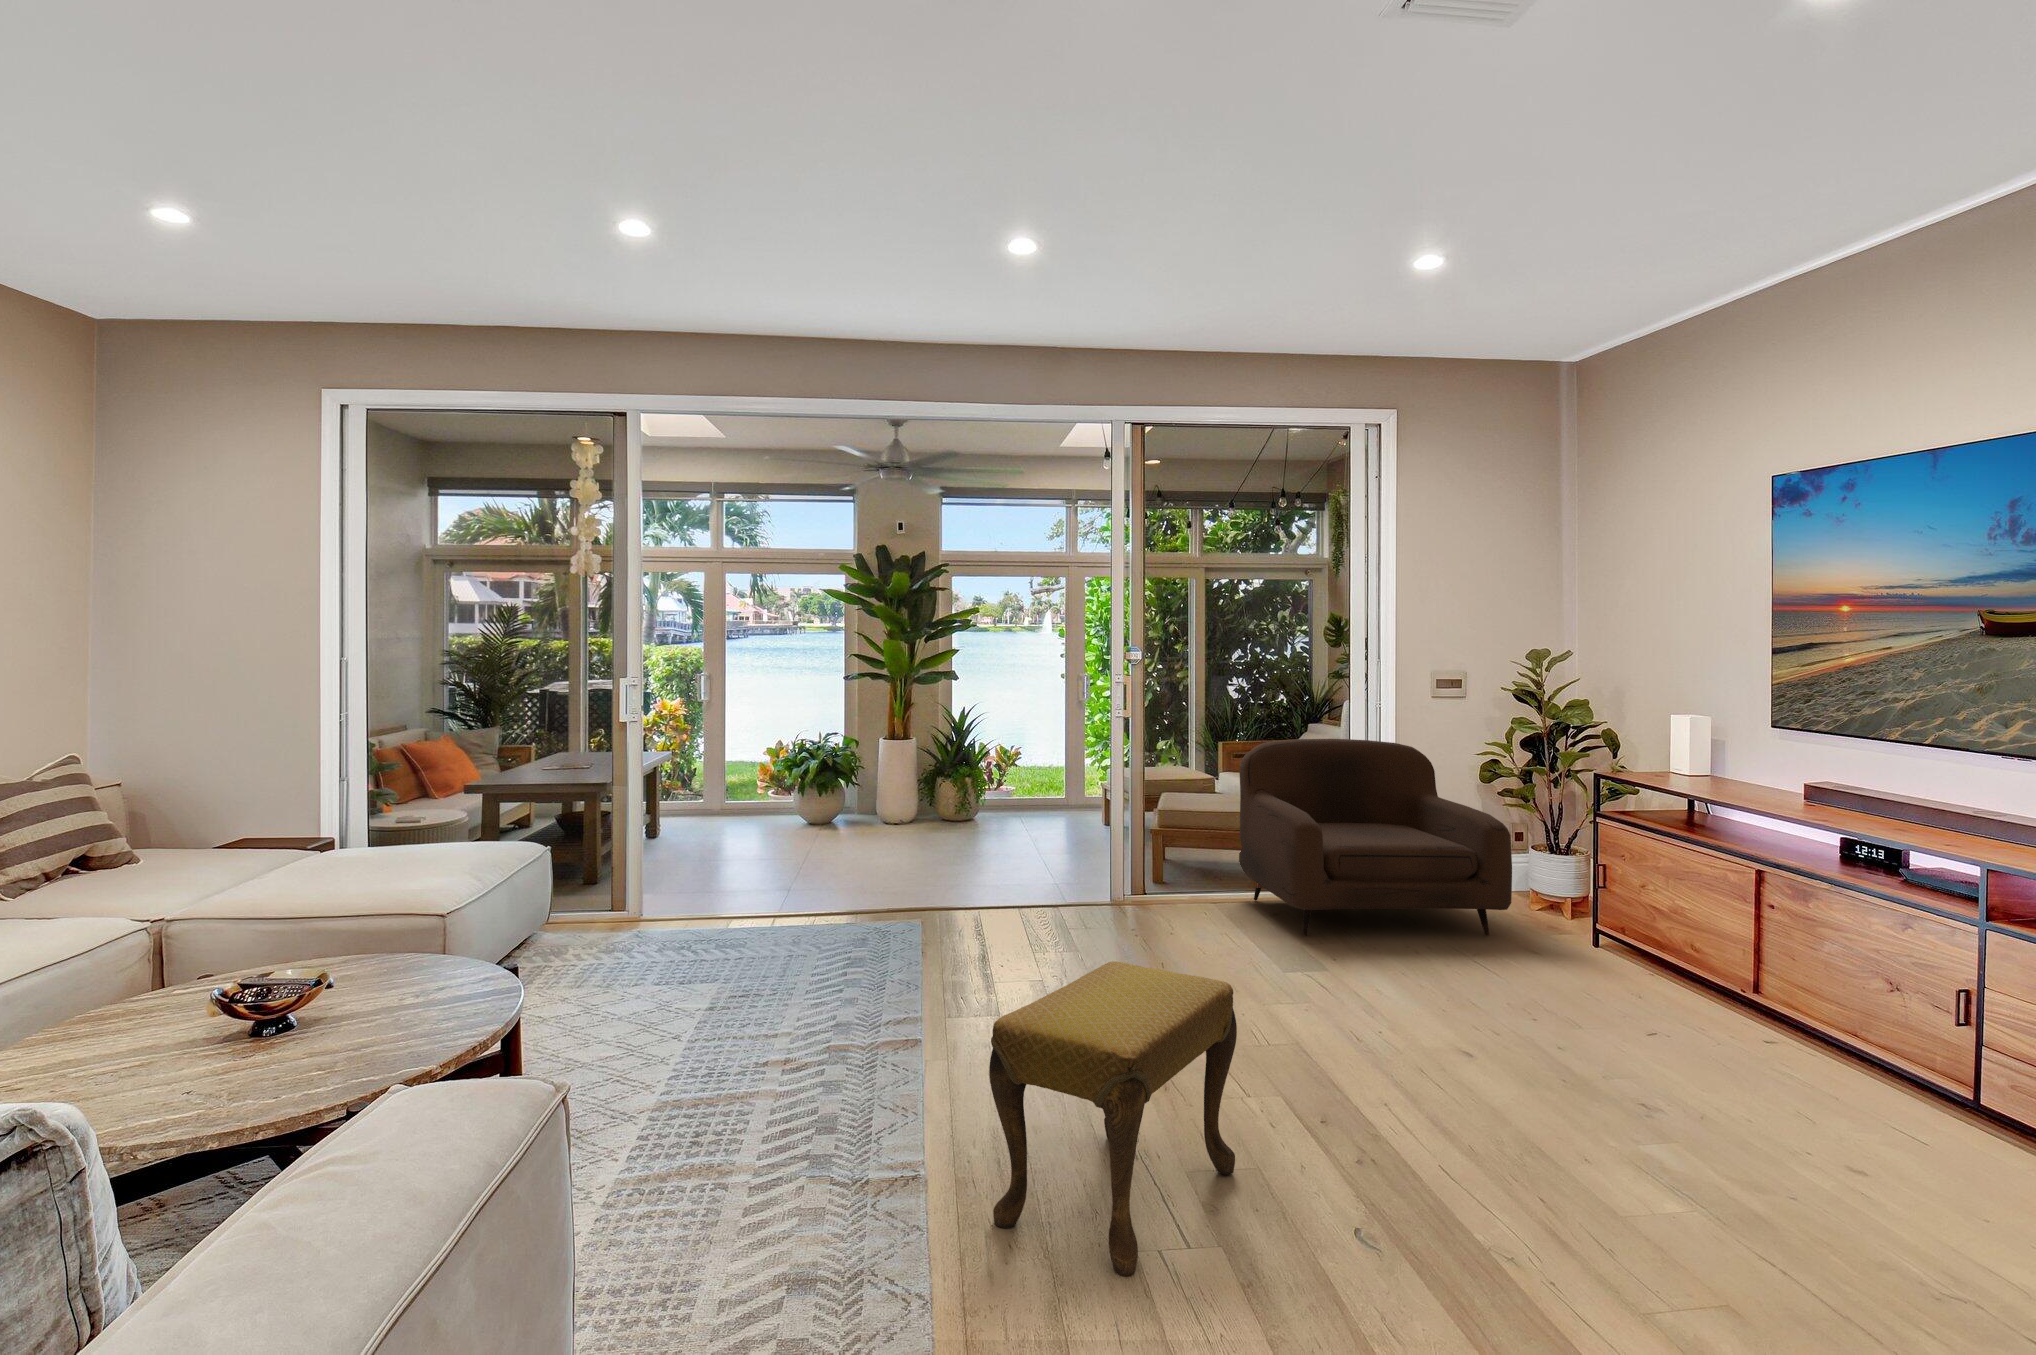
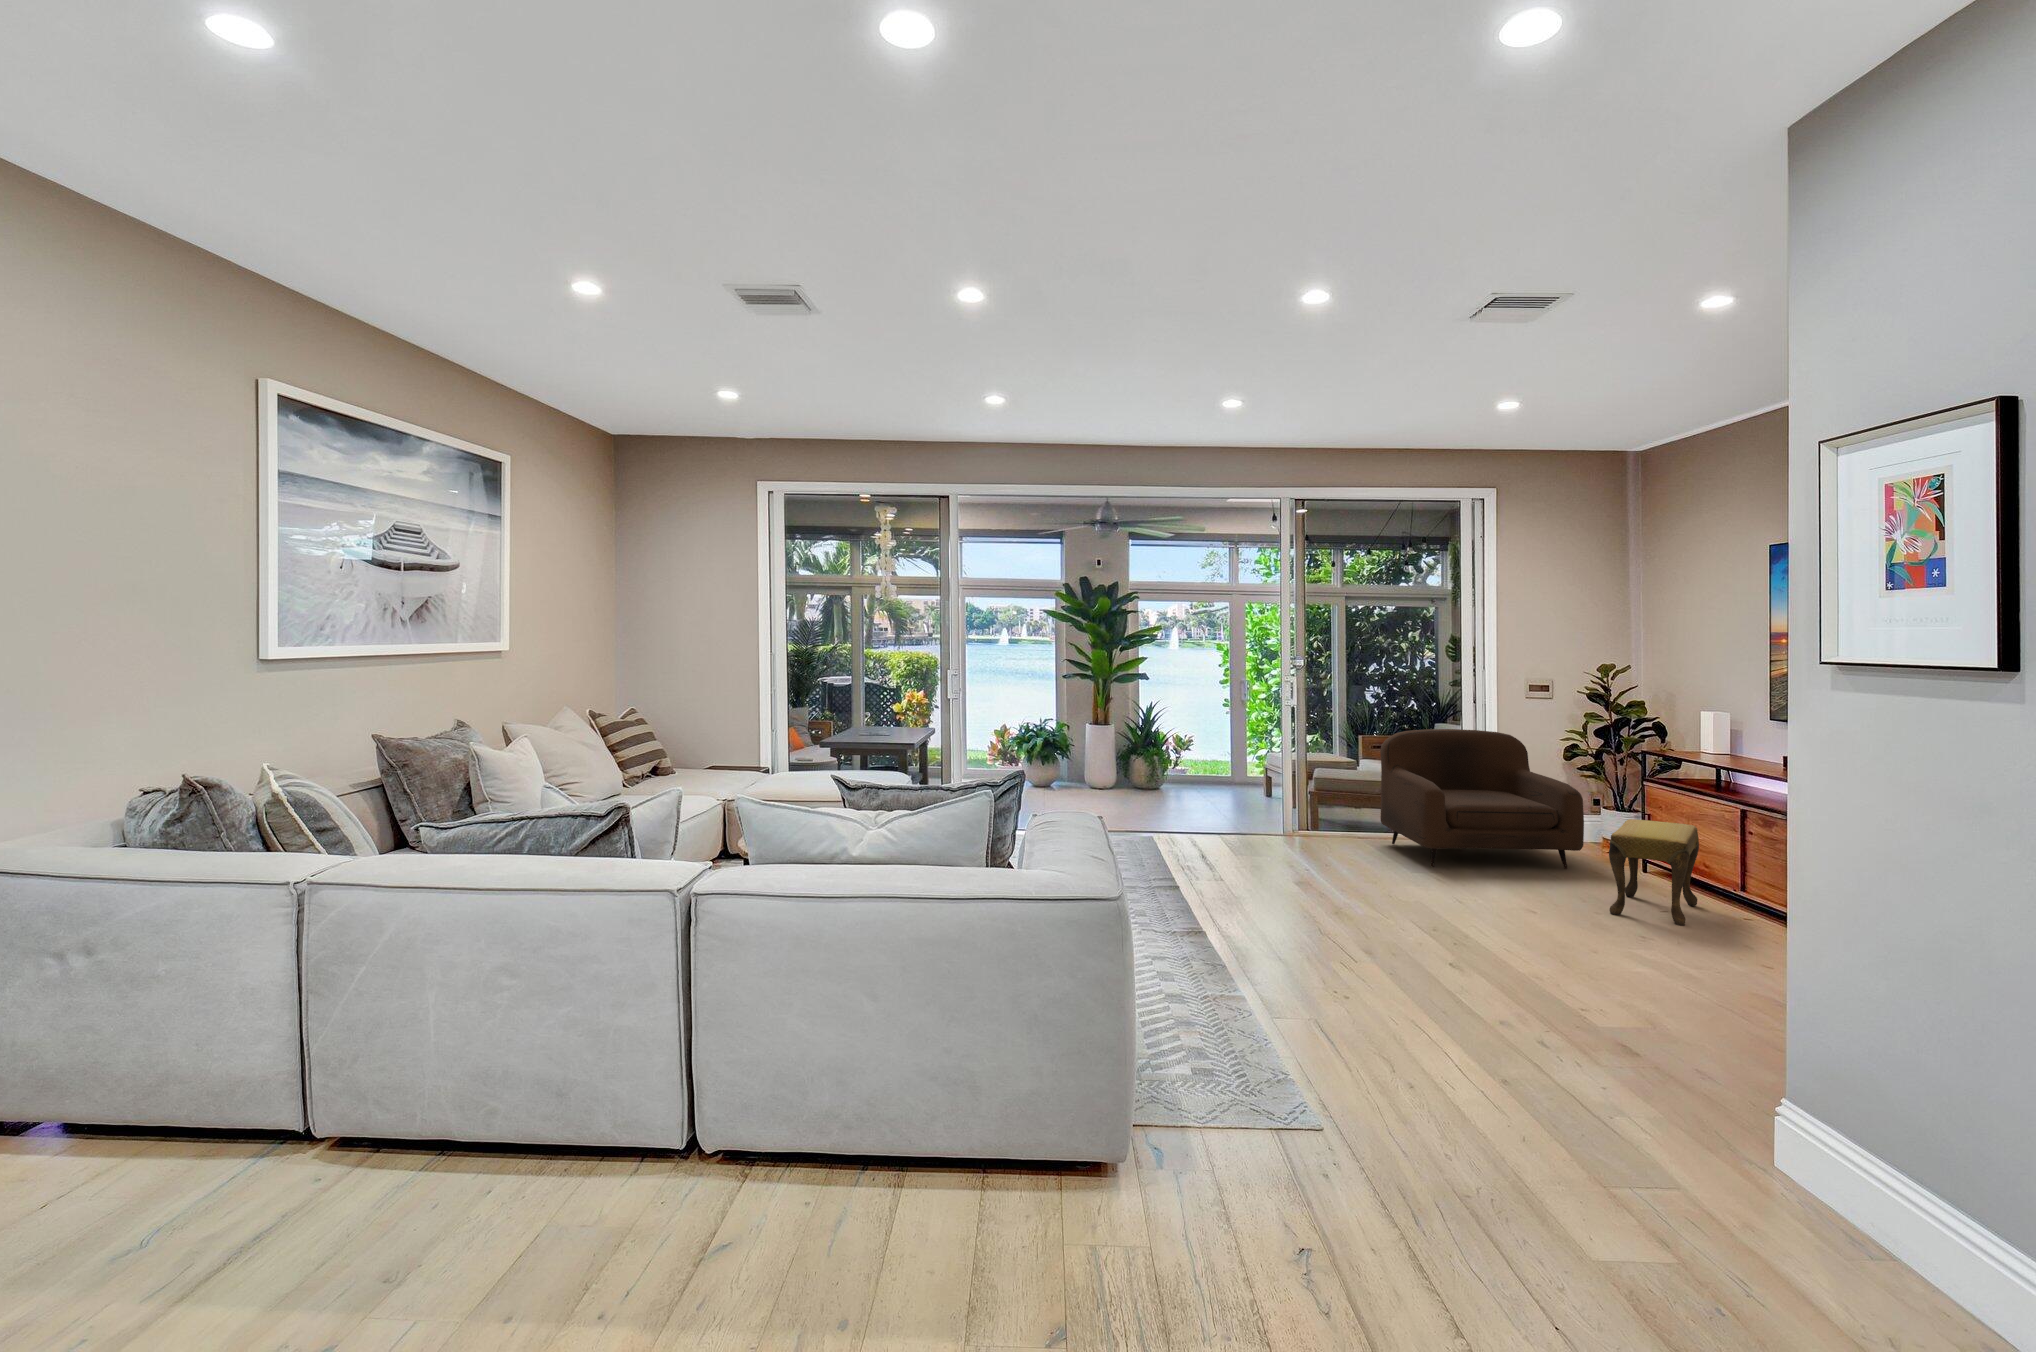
footstool: present [989,961,1237,1276] -> present [1609,819,1699,926]

